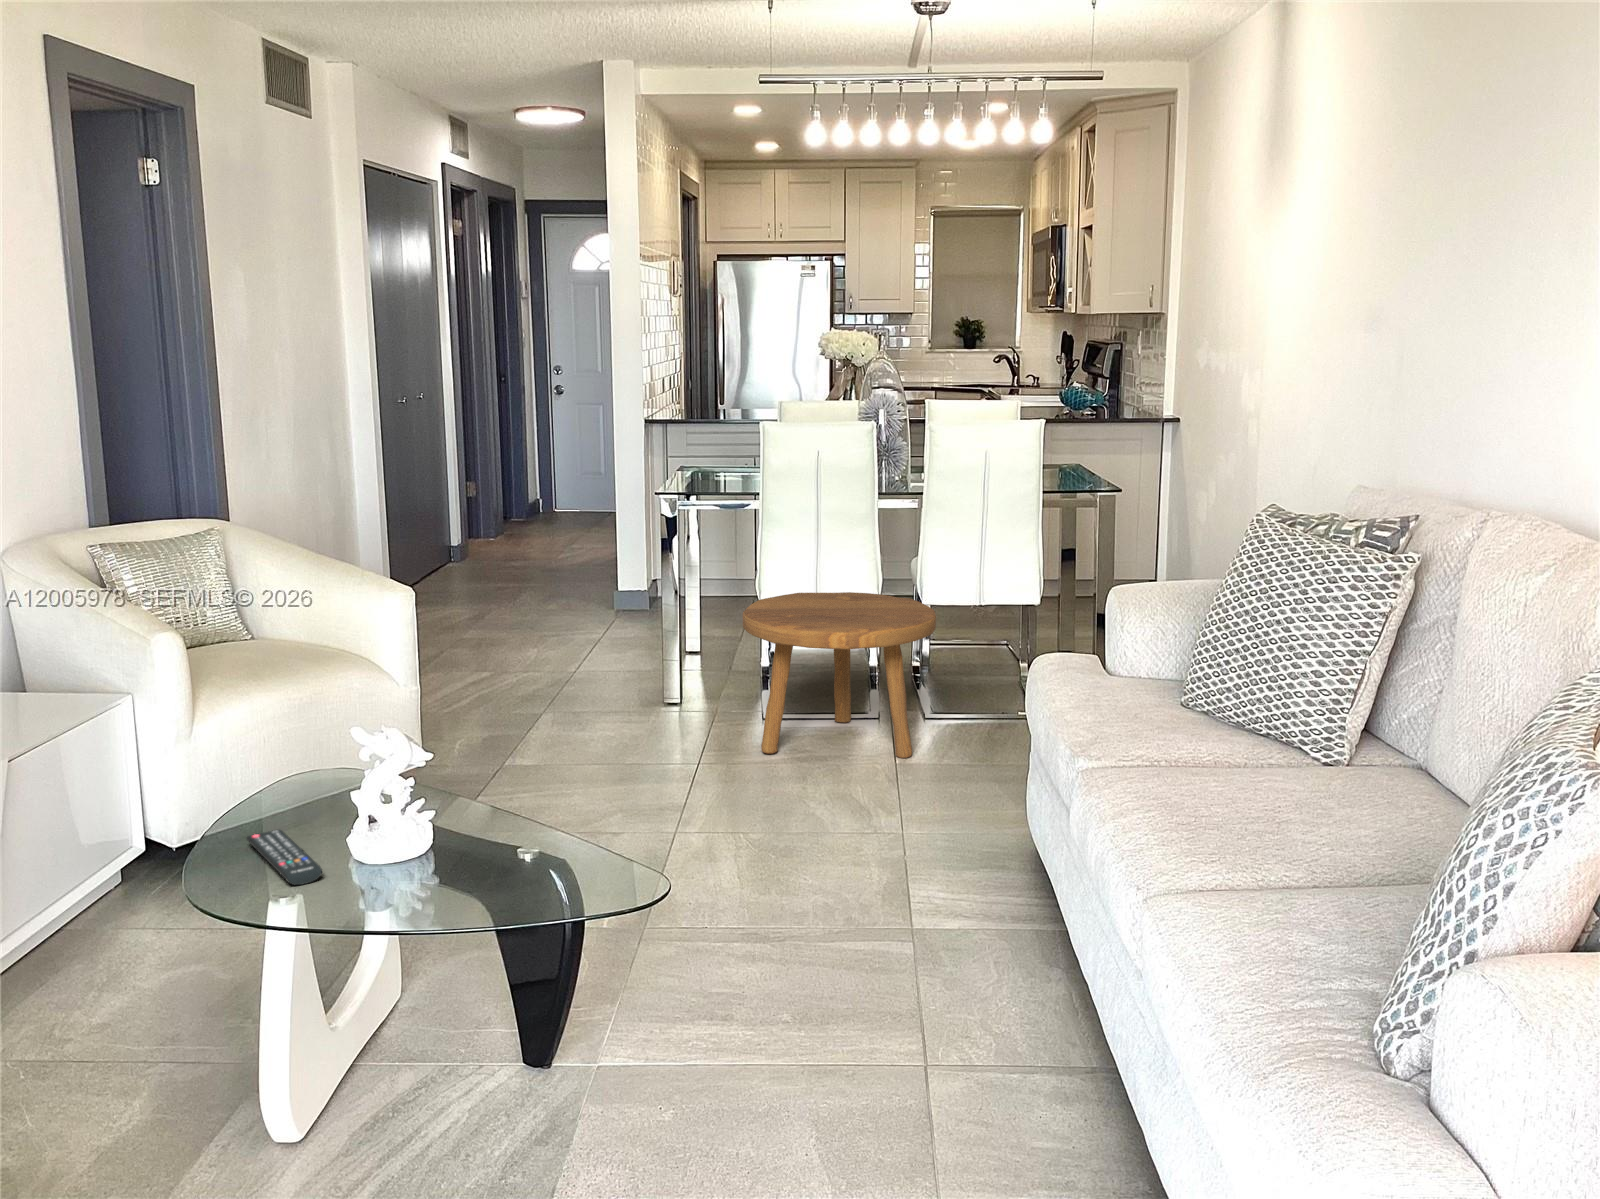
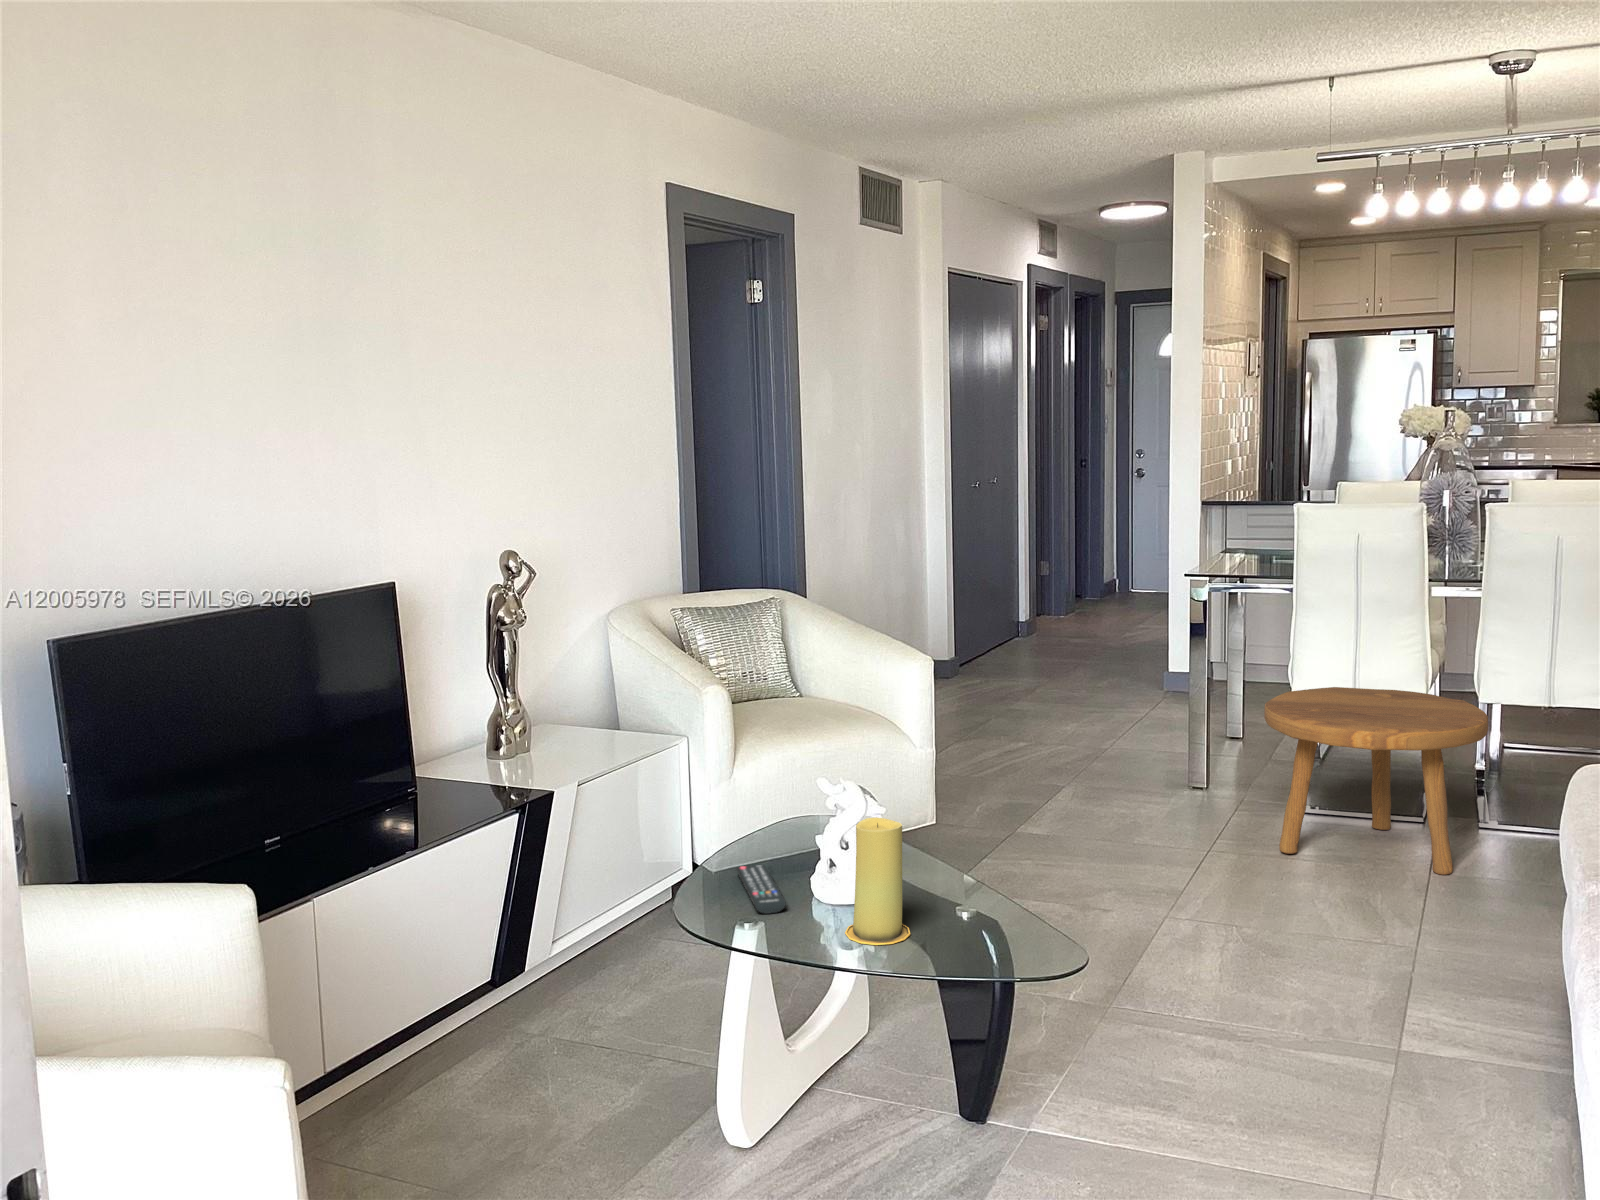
candle: none [401,763,475,903] -> present [845,817,910,945]

